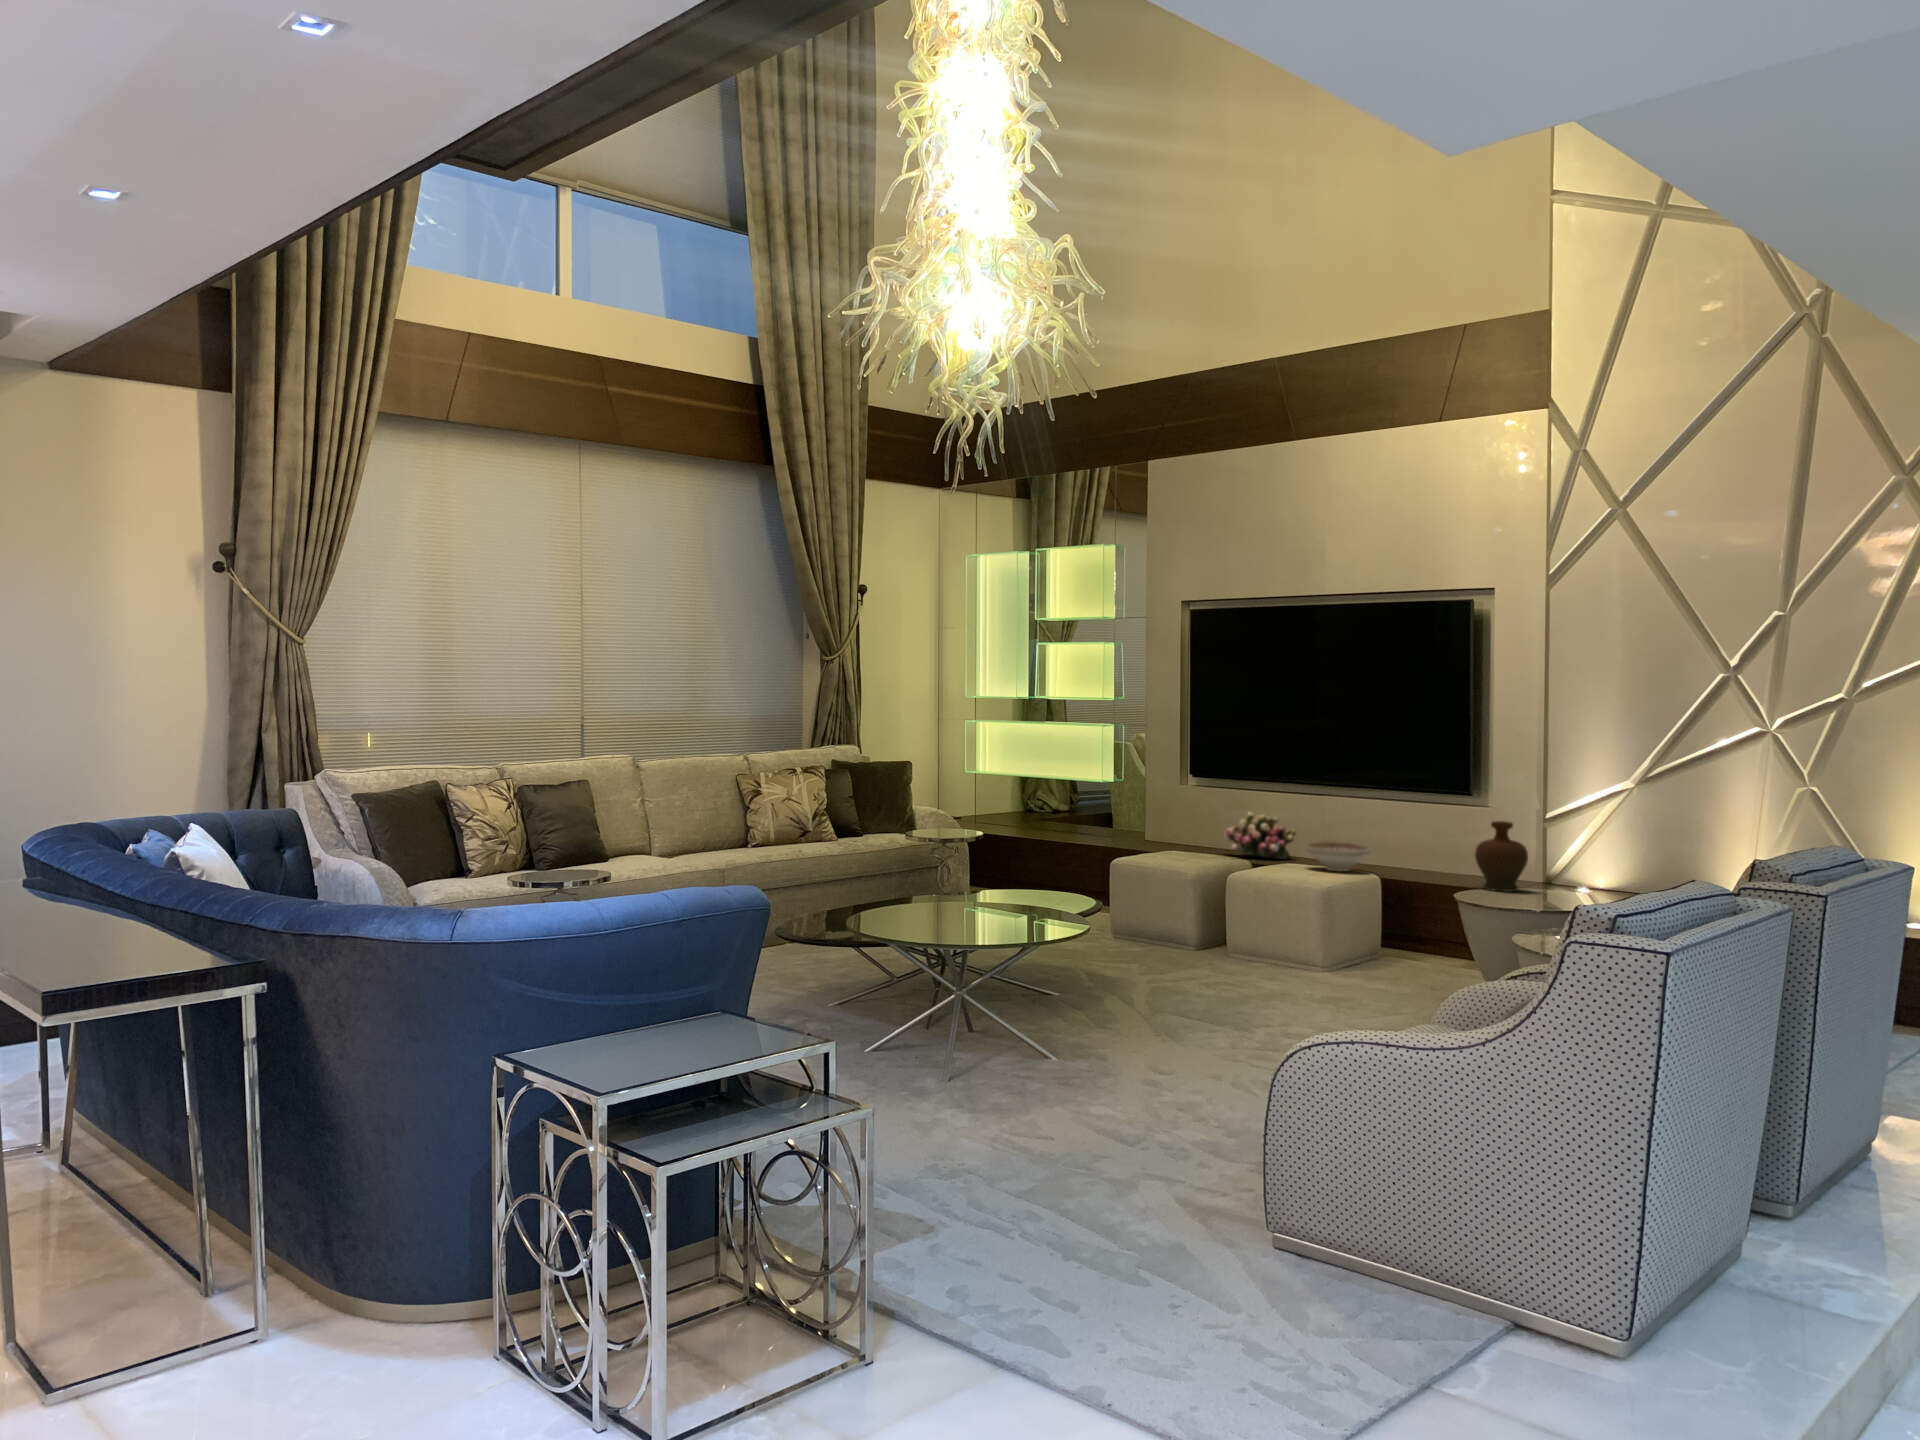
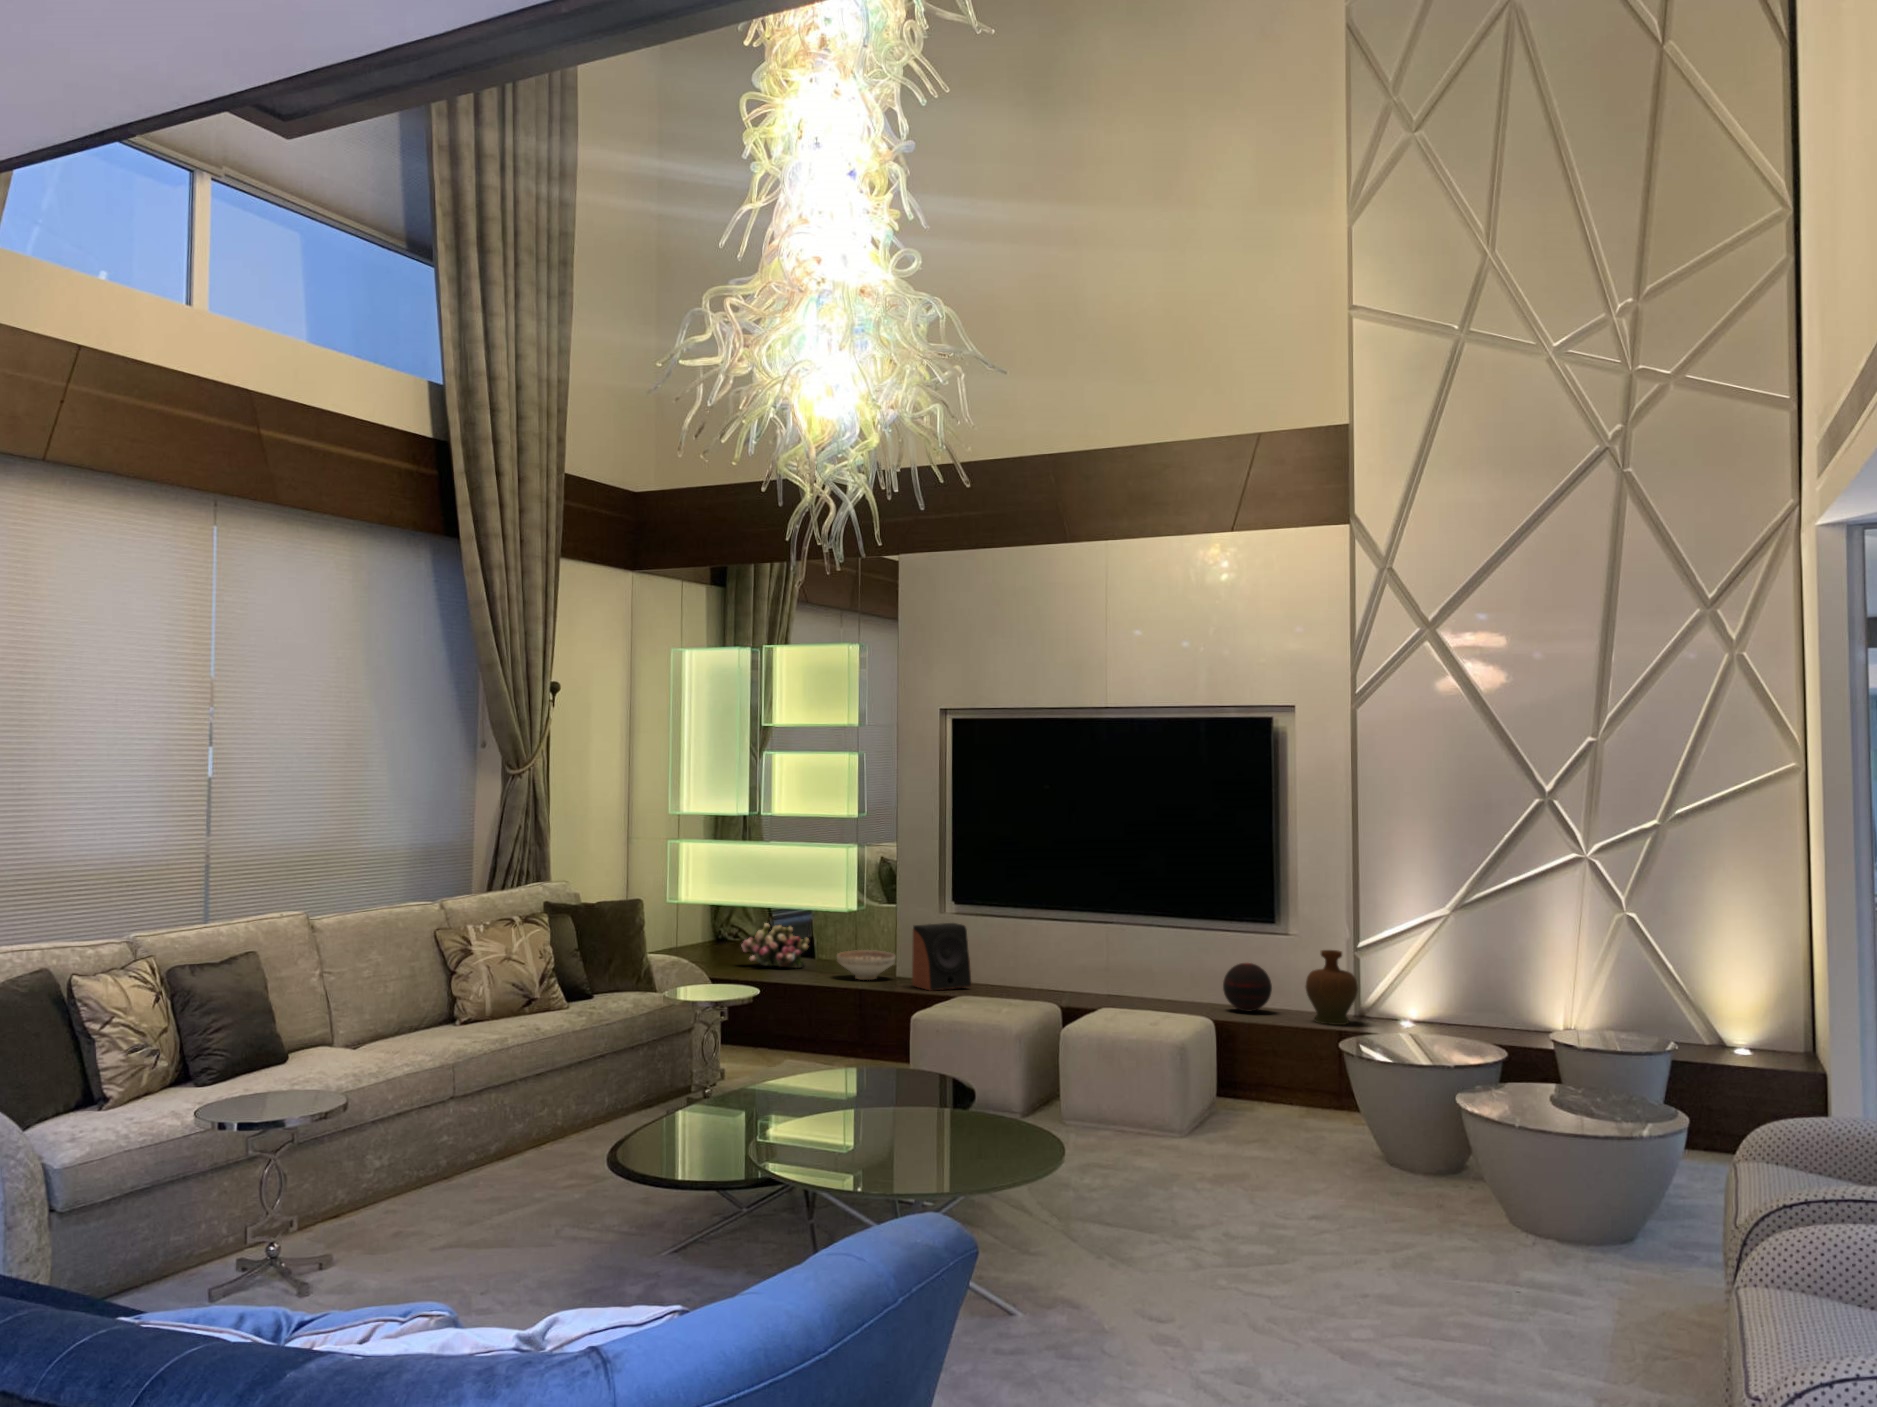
speaker: none [1145,792,1197,850] -> present [912,923,971,991]
flower arrangement: present [1224,812,1295,859] -> present [741,923,809,968]
decorative orb: none [1409,833,1457,878] -> present [1223,963,1272,1011]
decorative bowl: present [1307,841,1370,871] -> present [837,950,895,980]

